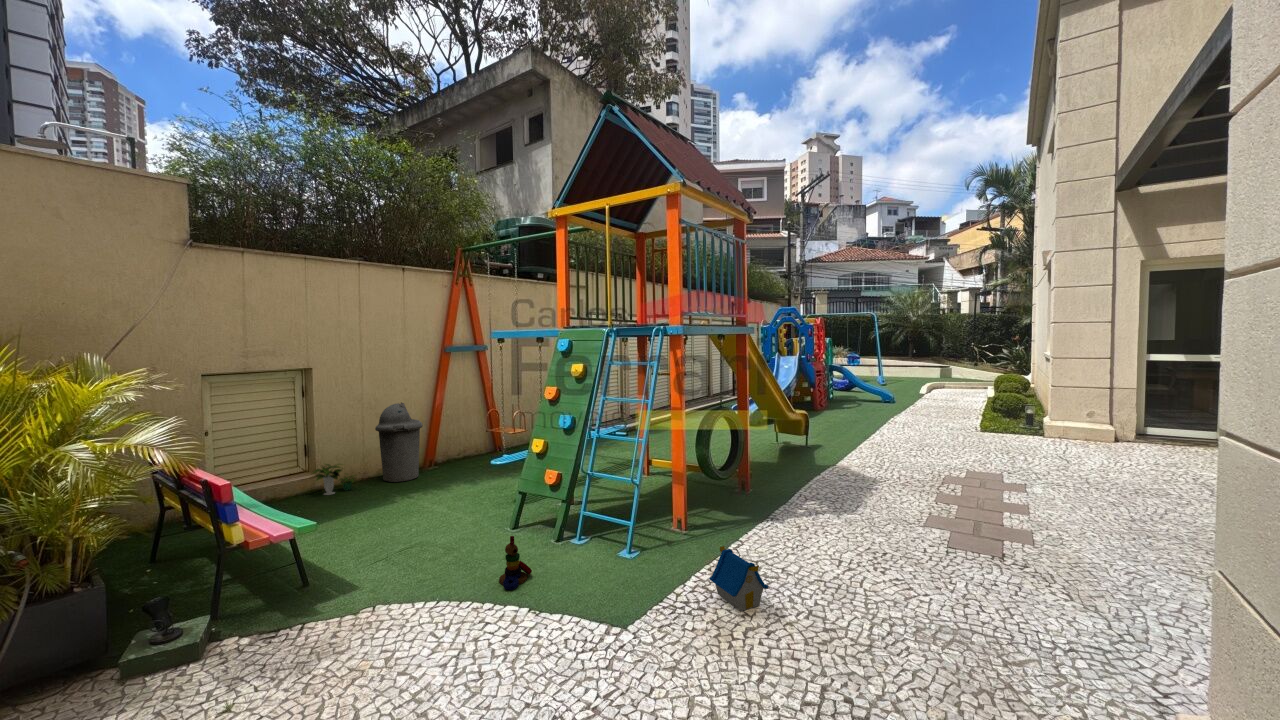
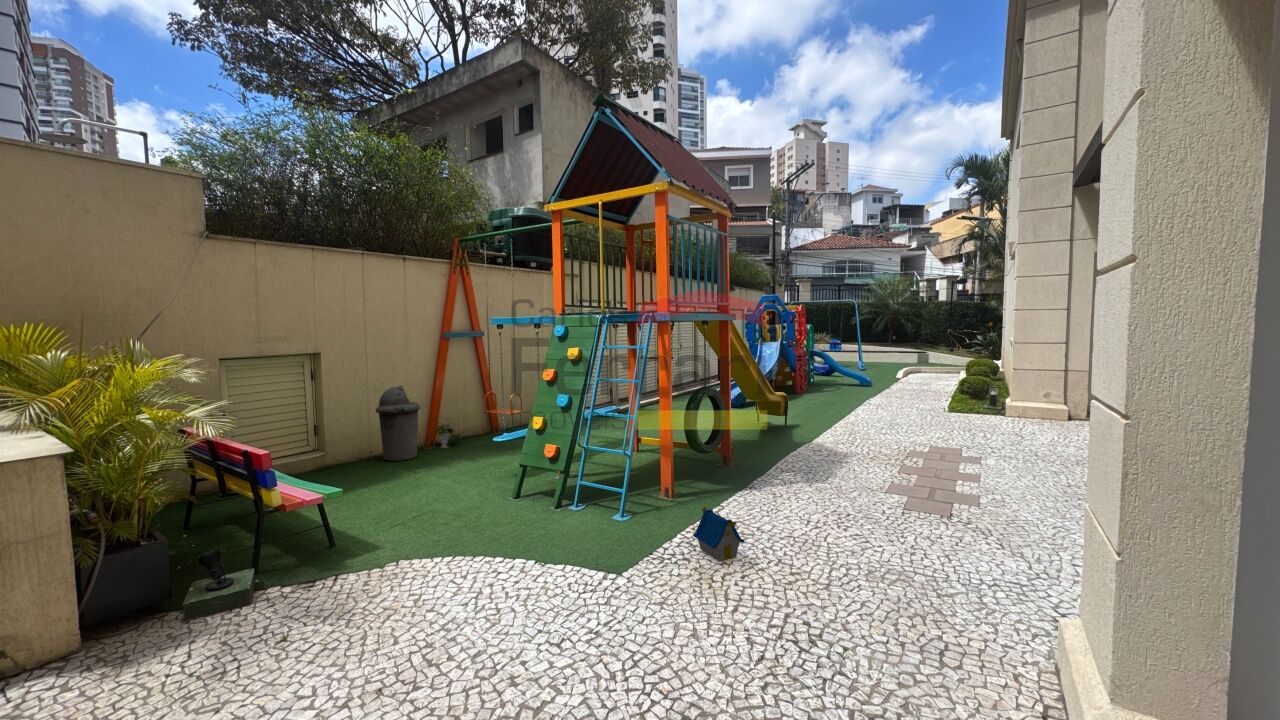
potted plant: present [313,464,355,495] -> present [434,424,461,448]
stacking toy: present [499,536,532,590] -> none [505,501,535,548]

